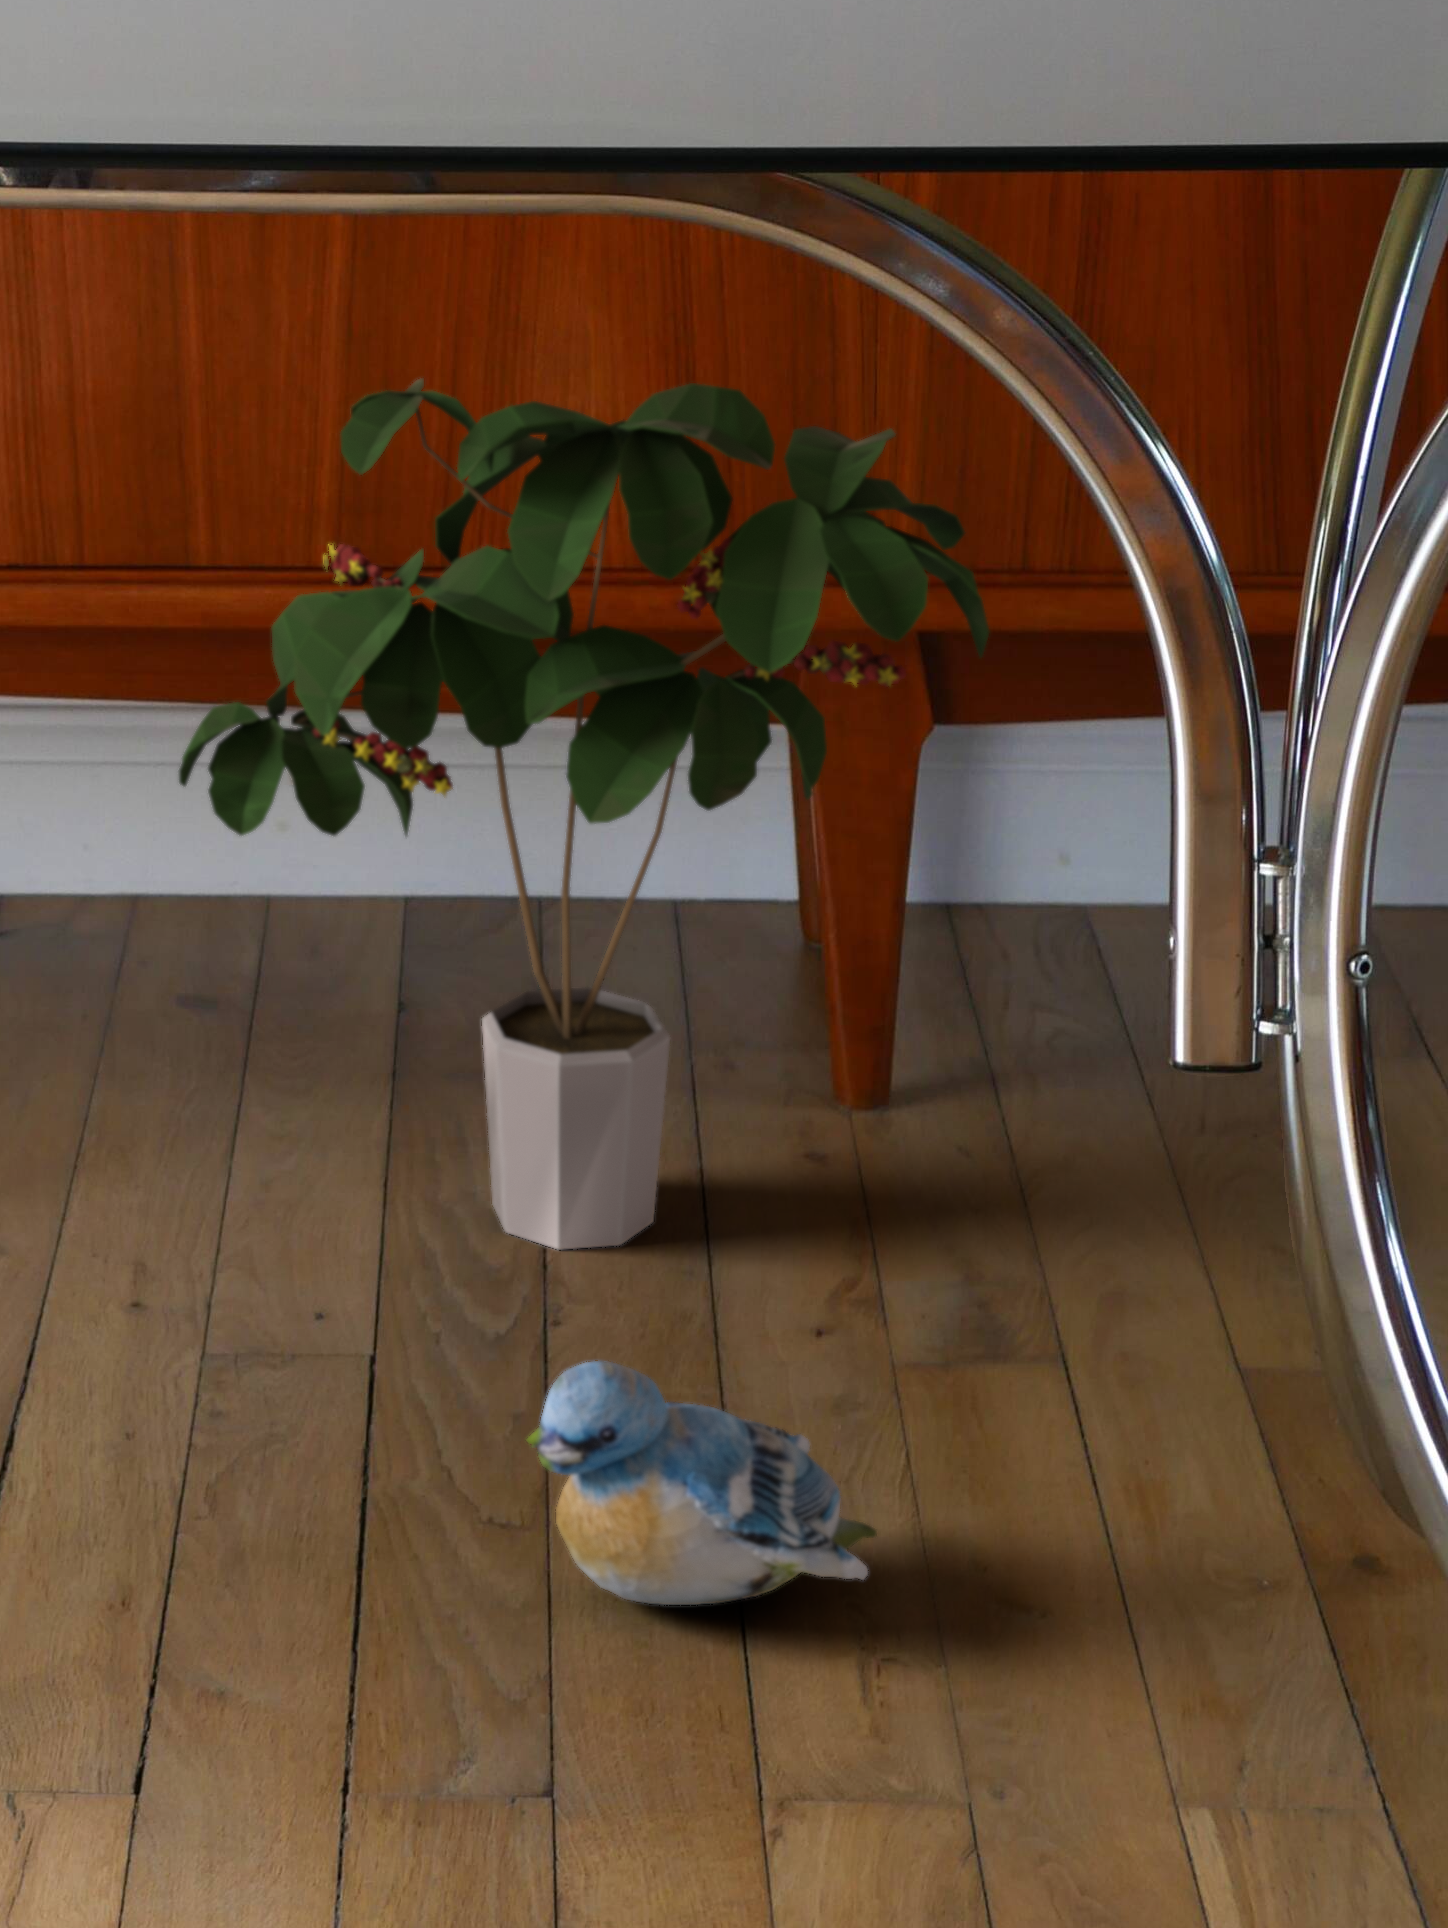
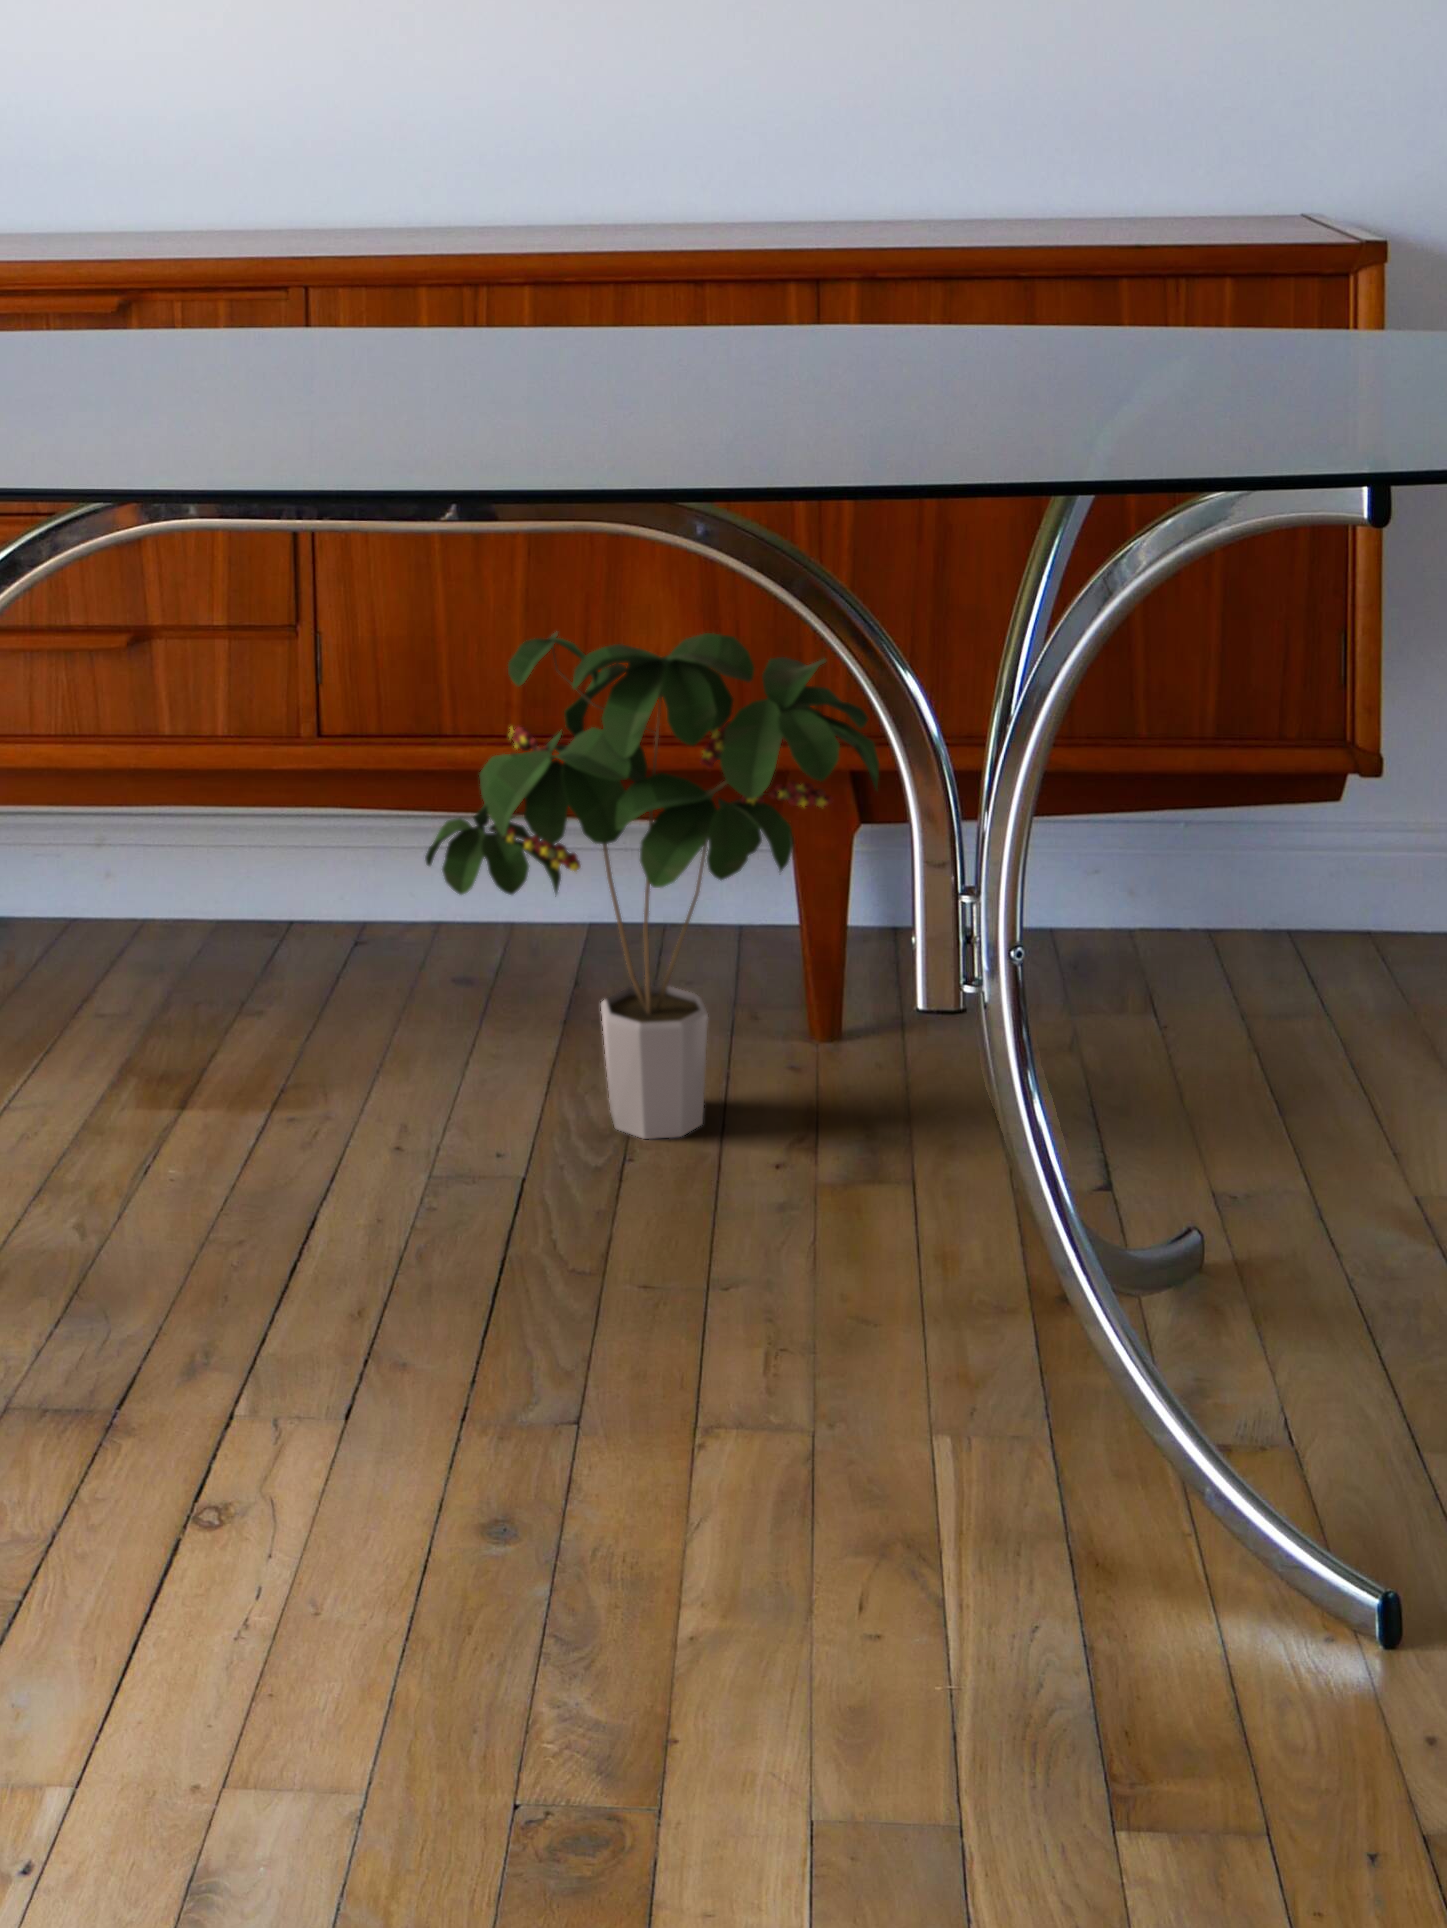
plush toy: present [527,1361,877,1605] -> none [579,1191,787,1333]

